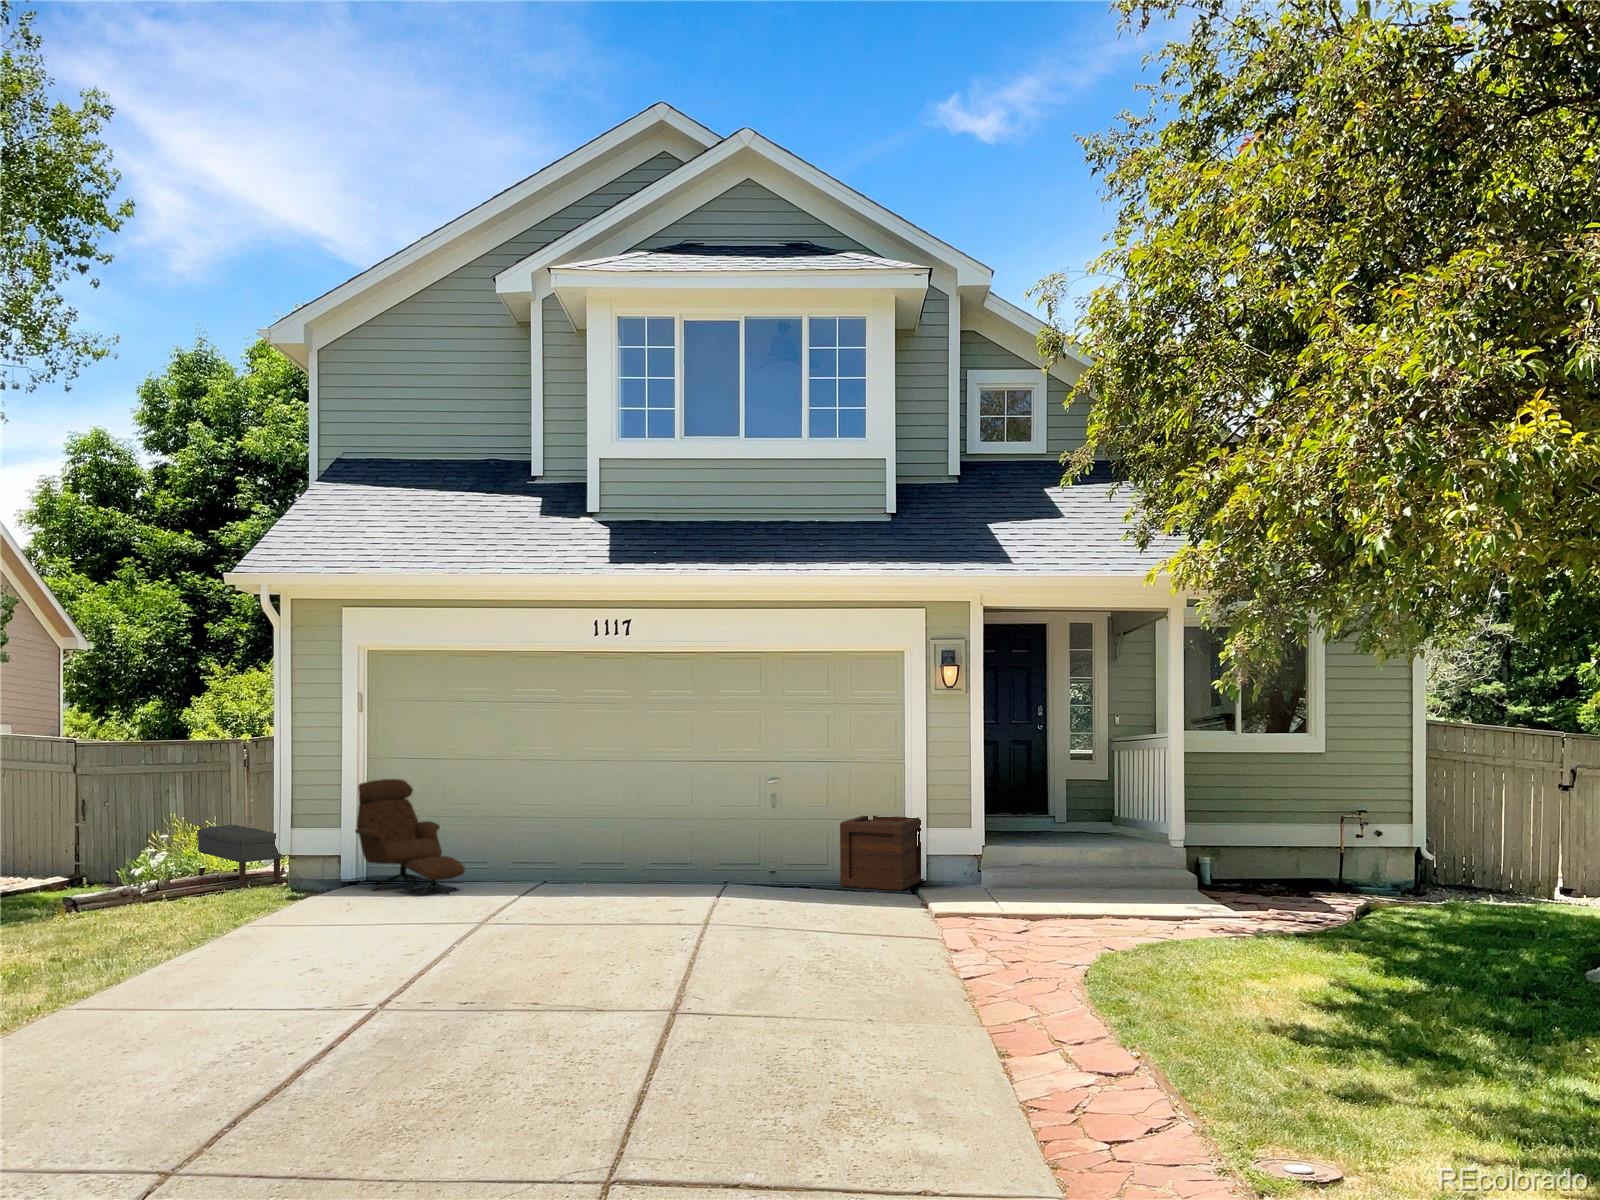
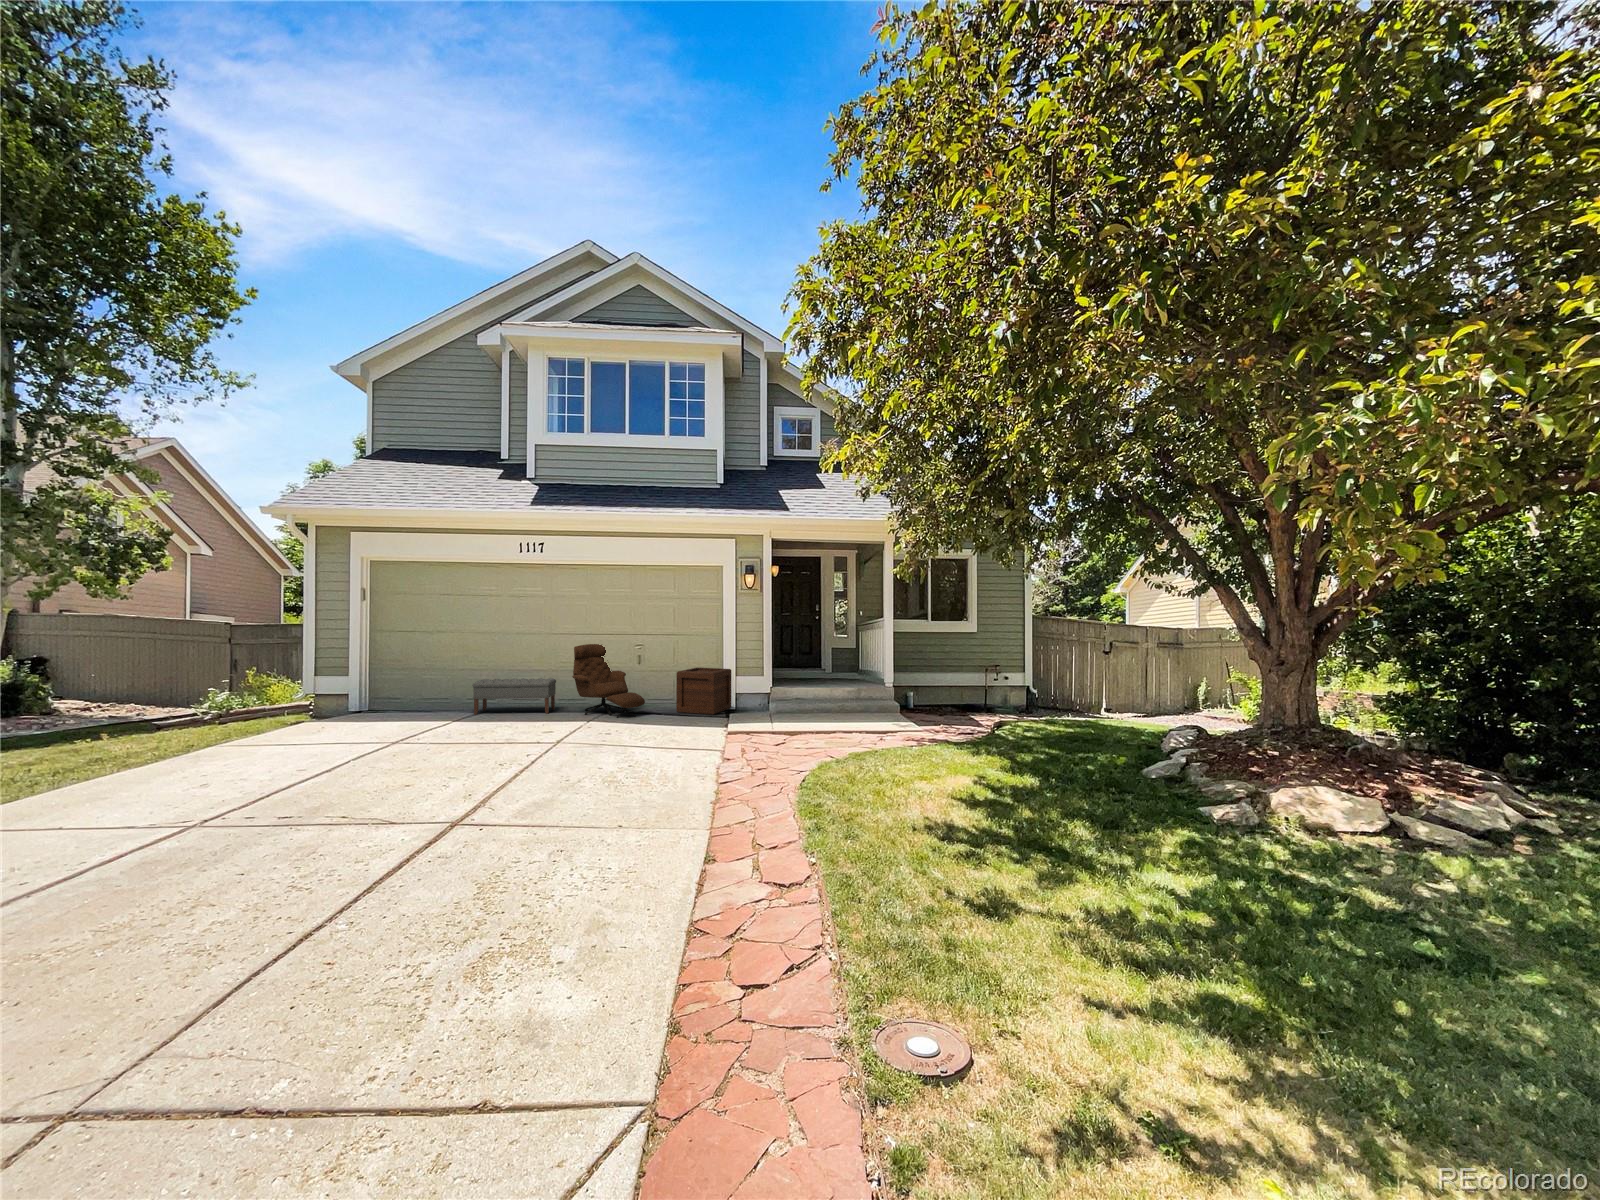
lounge chair: present [355,779,465,896] -> present [572,644,645,718]
bench: present [197,825,281,887] -> present [472,678,556,715]

